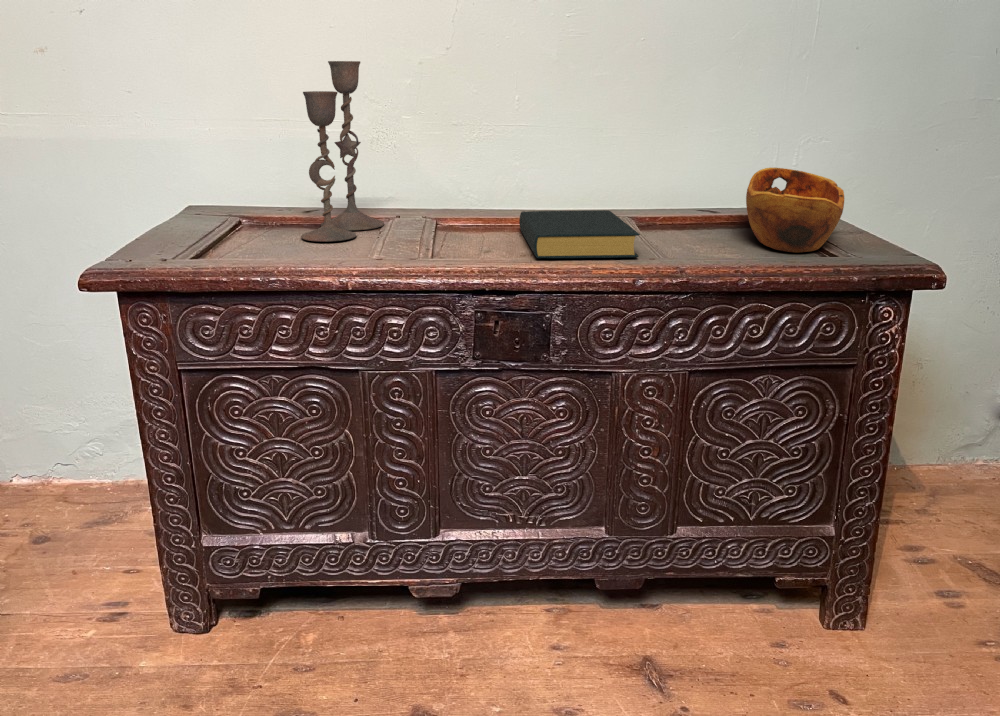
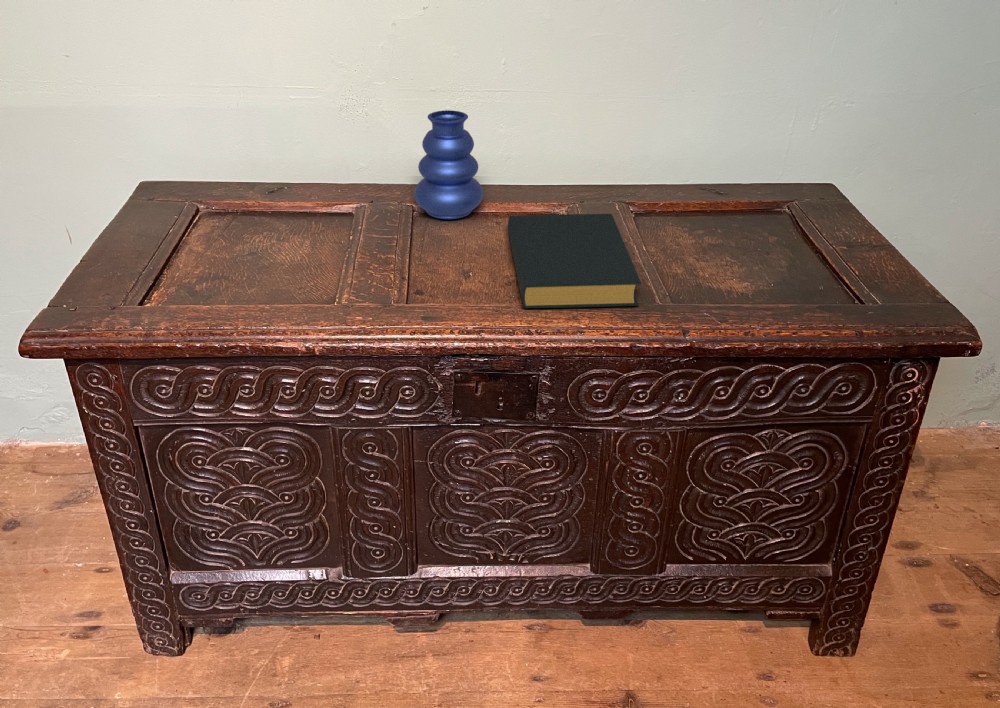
candlestick: present [301,61,384,242] -> none [253,35,354,265]
vase: none [437,132,497,224] -> present [414,110,483,219]
wooden bowl: present [746,168,844,252] -> none [768,158,878,293]

